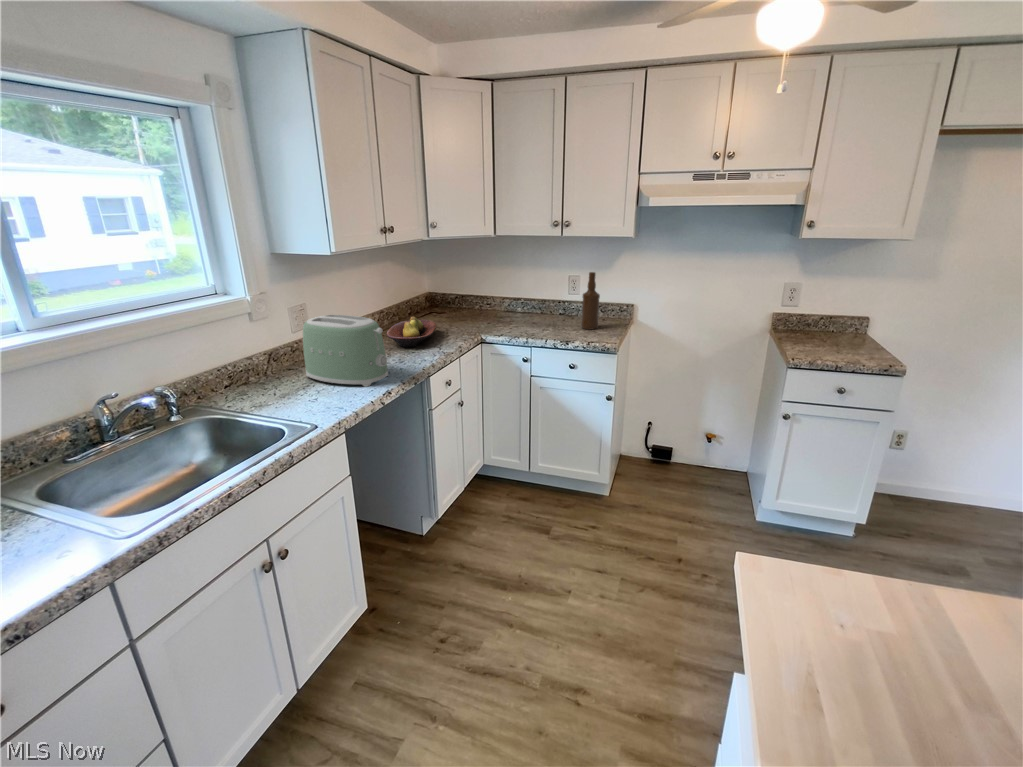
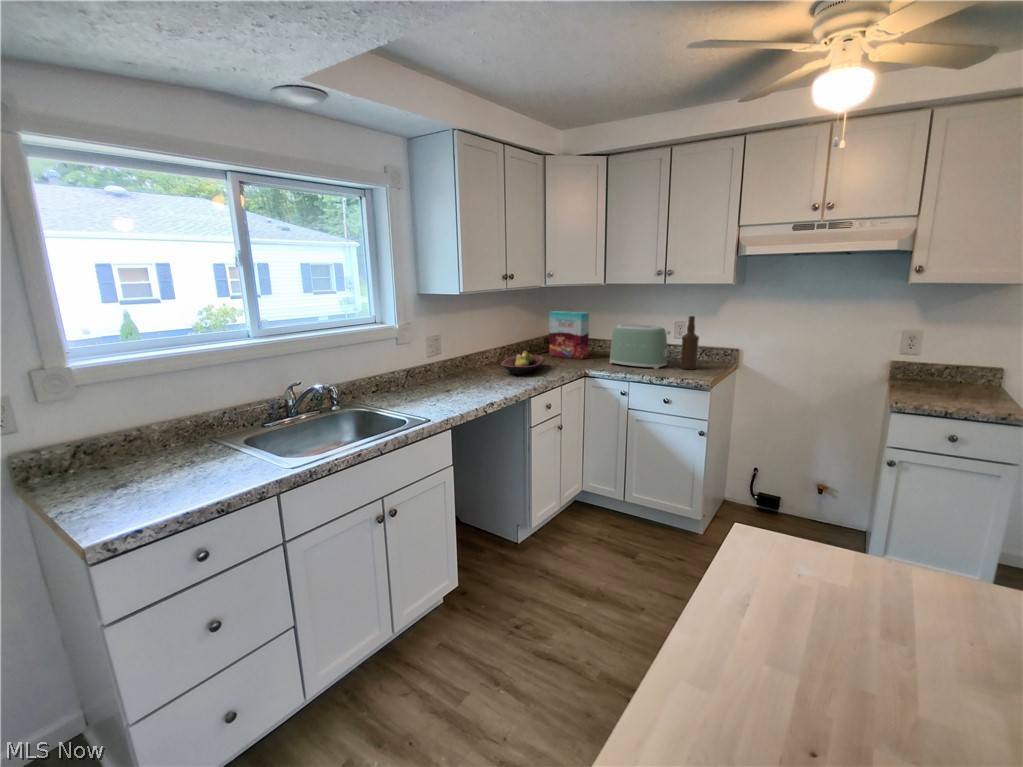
cereal box: none [433,266,480,321] -> present [549,311,589,359]
toaster: present [303,315,388,387] -> present [610,324,670,369]

